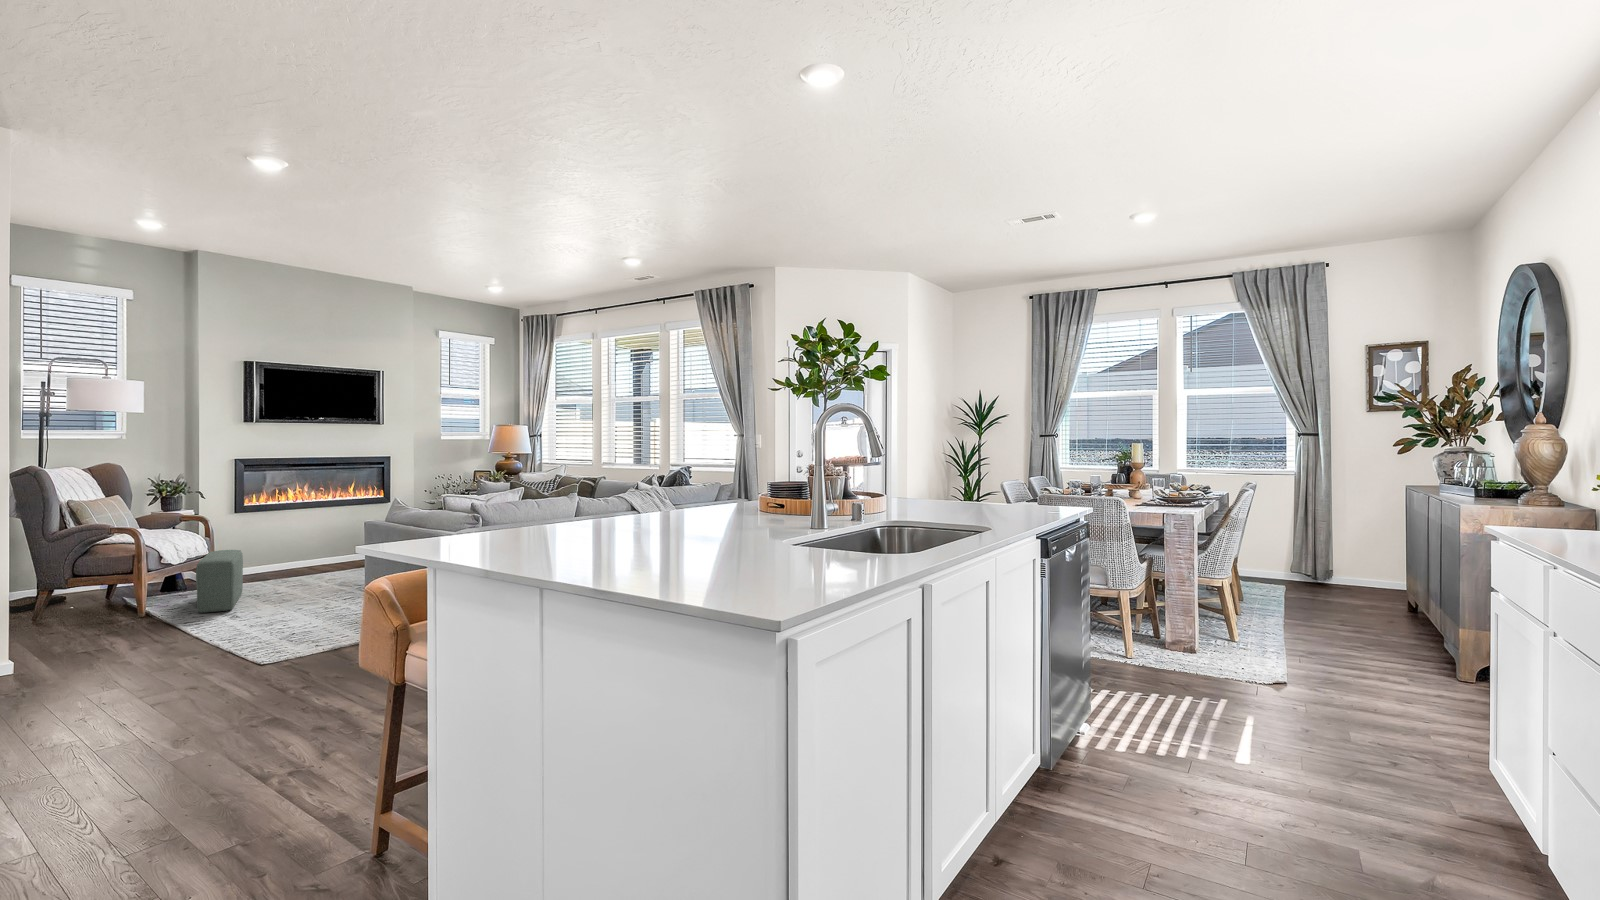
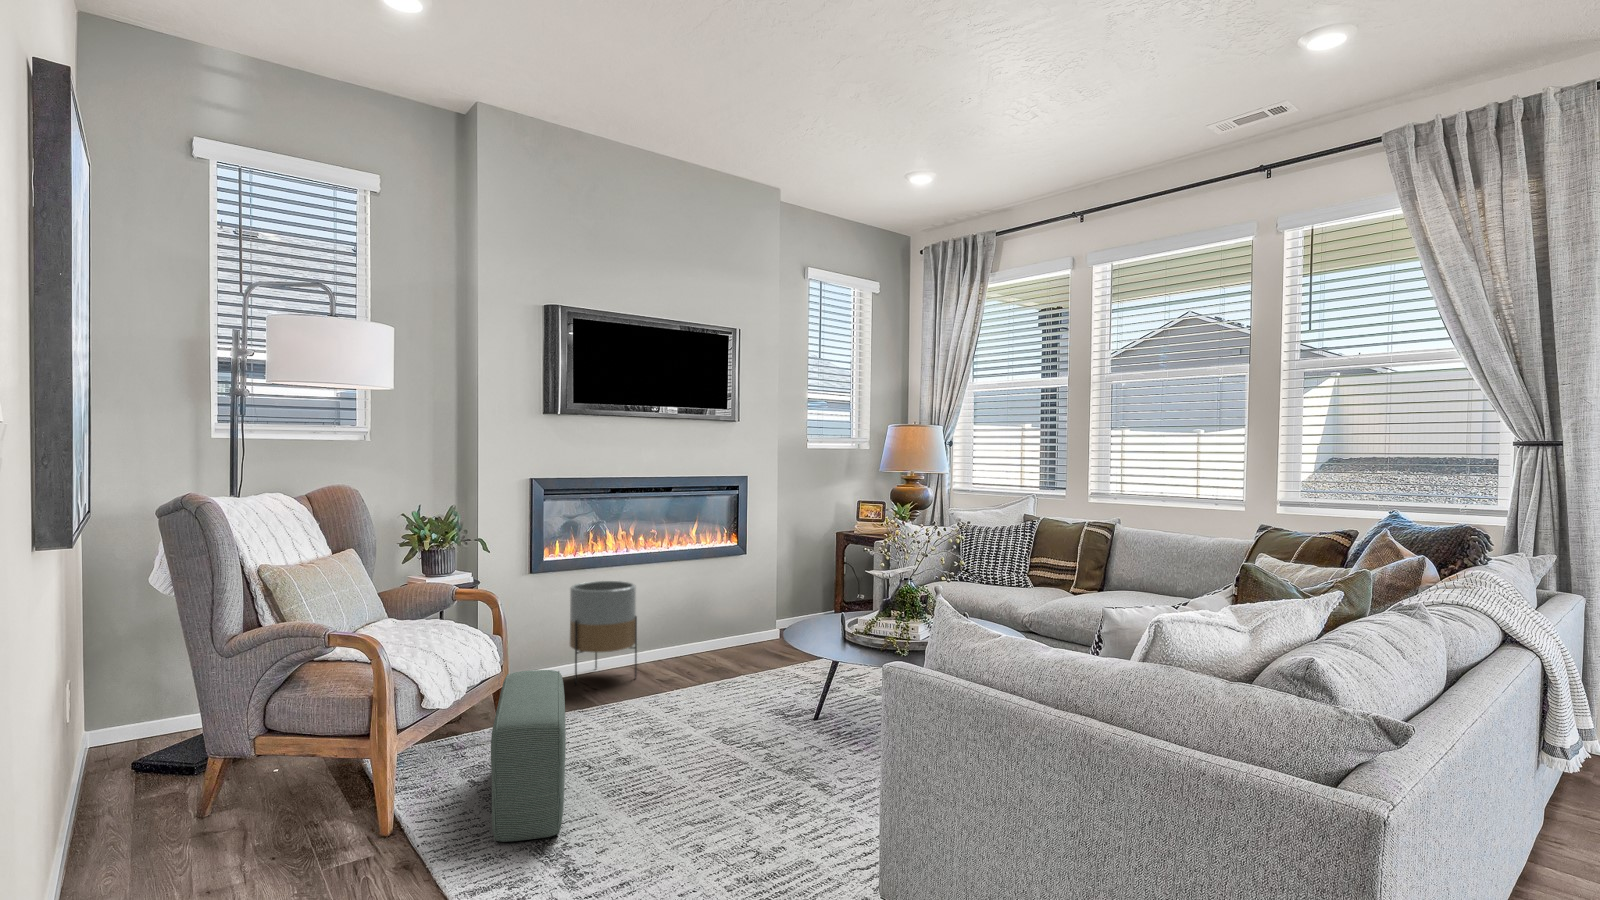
planter: none [261,517,305,573] -> present [570,581,637,684]

